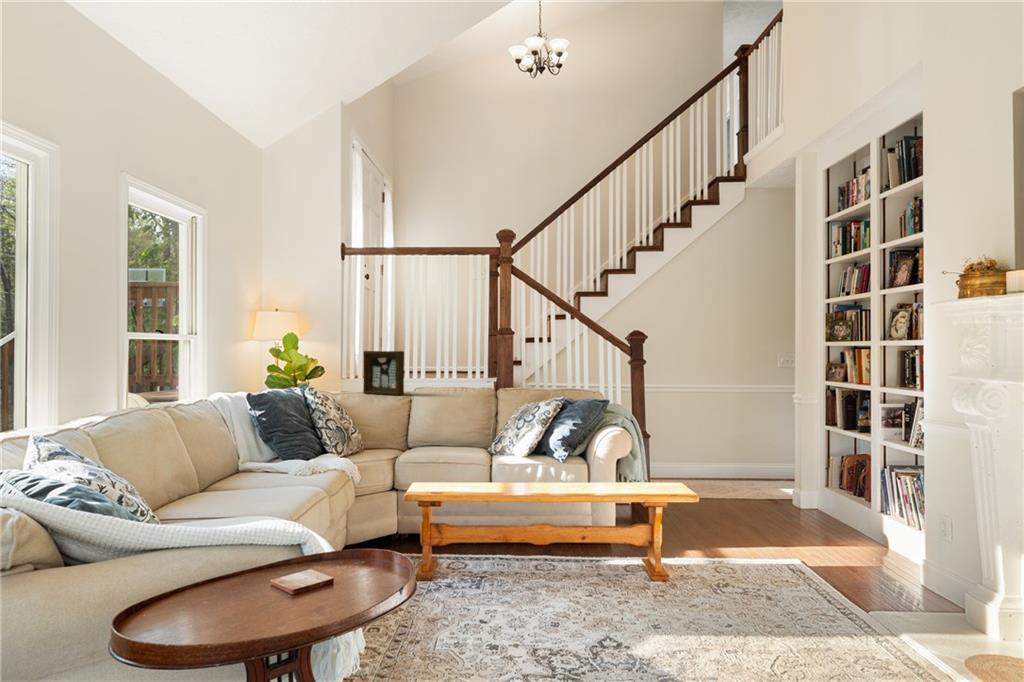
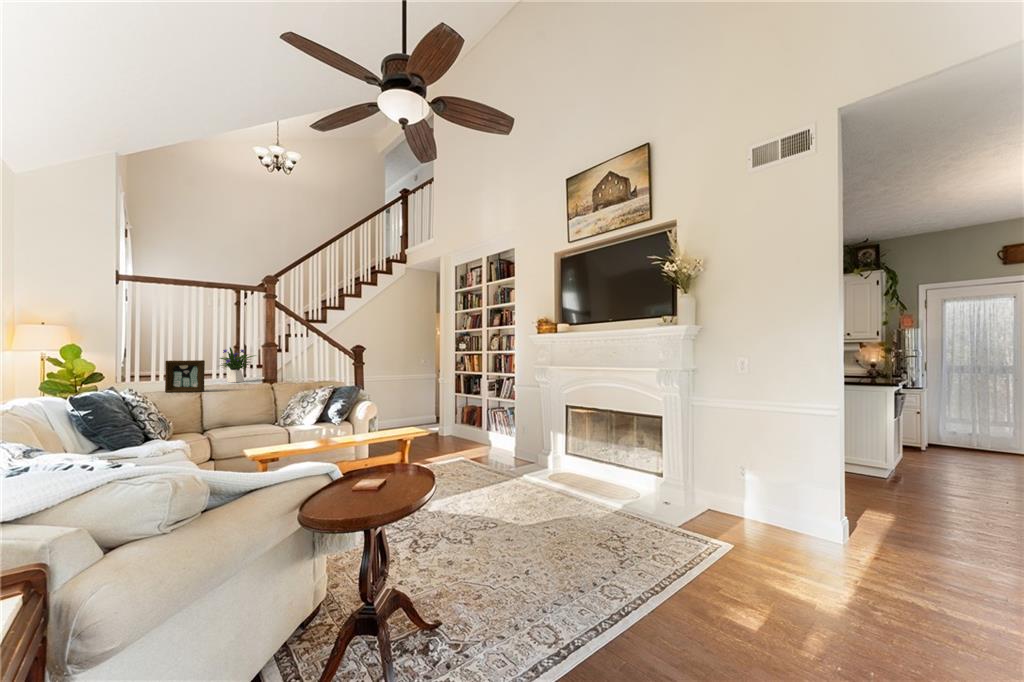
flower arrangement: none [438,333,487,385] -> present [220,348,253,382]

